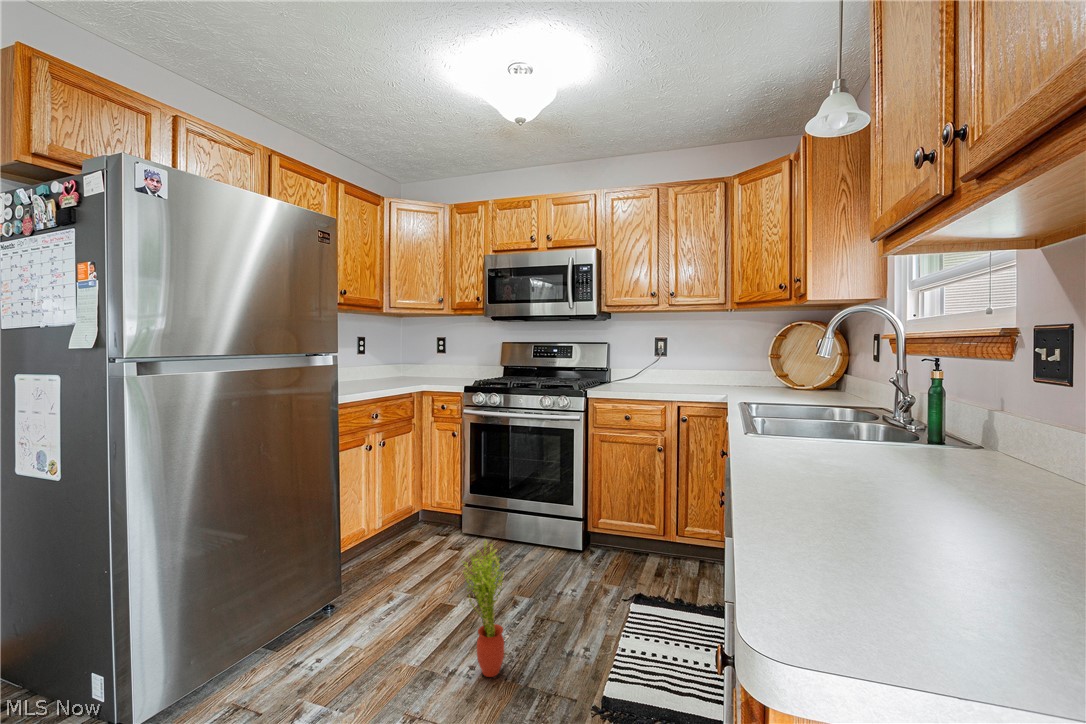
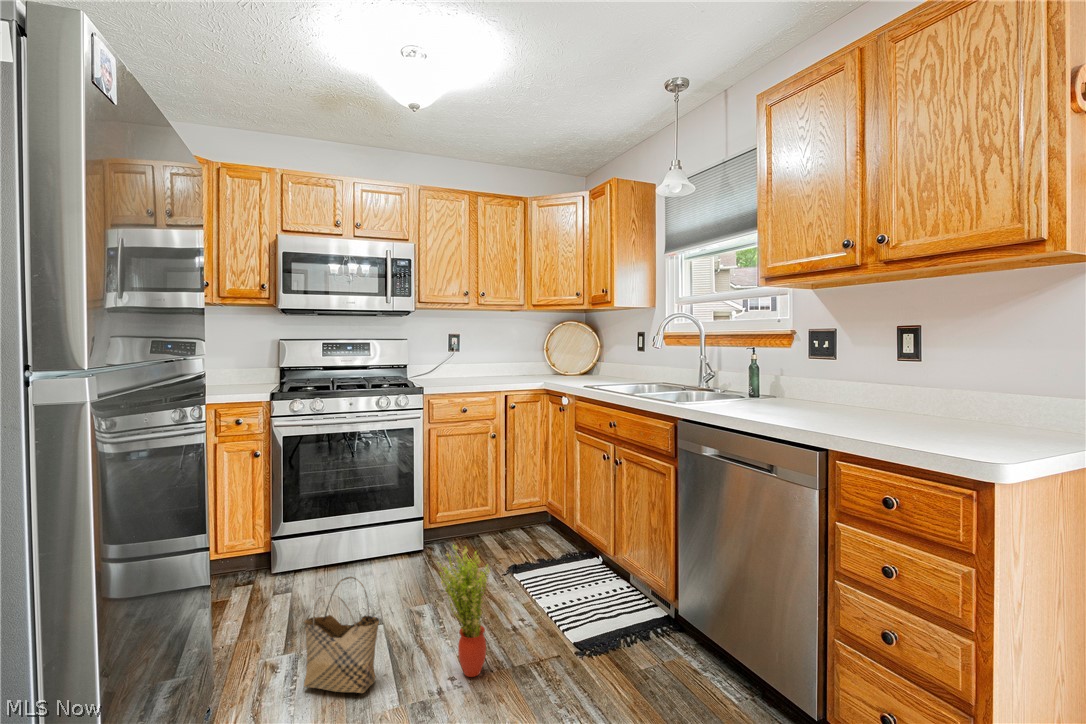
woven basket: none [381,545,428,647] -> present [304,577,379,693]

